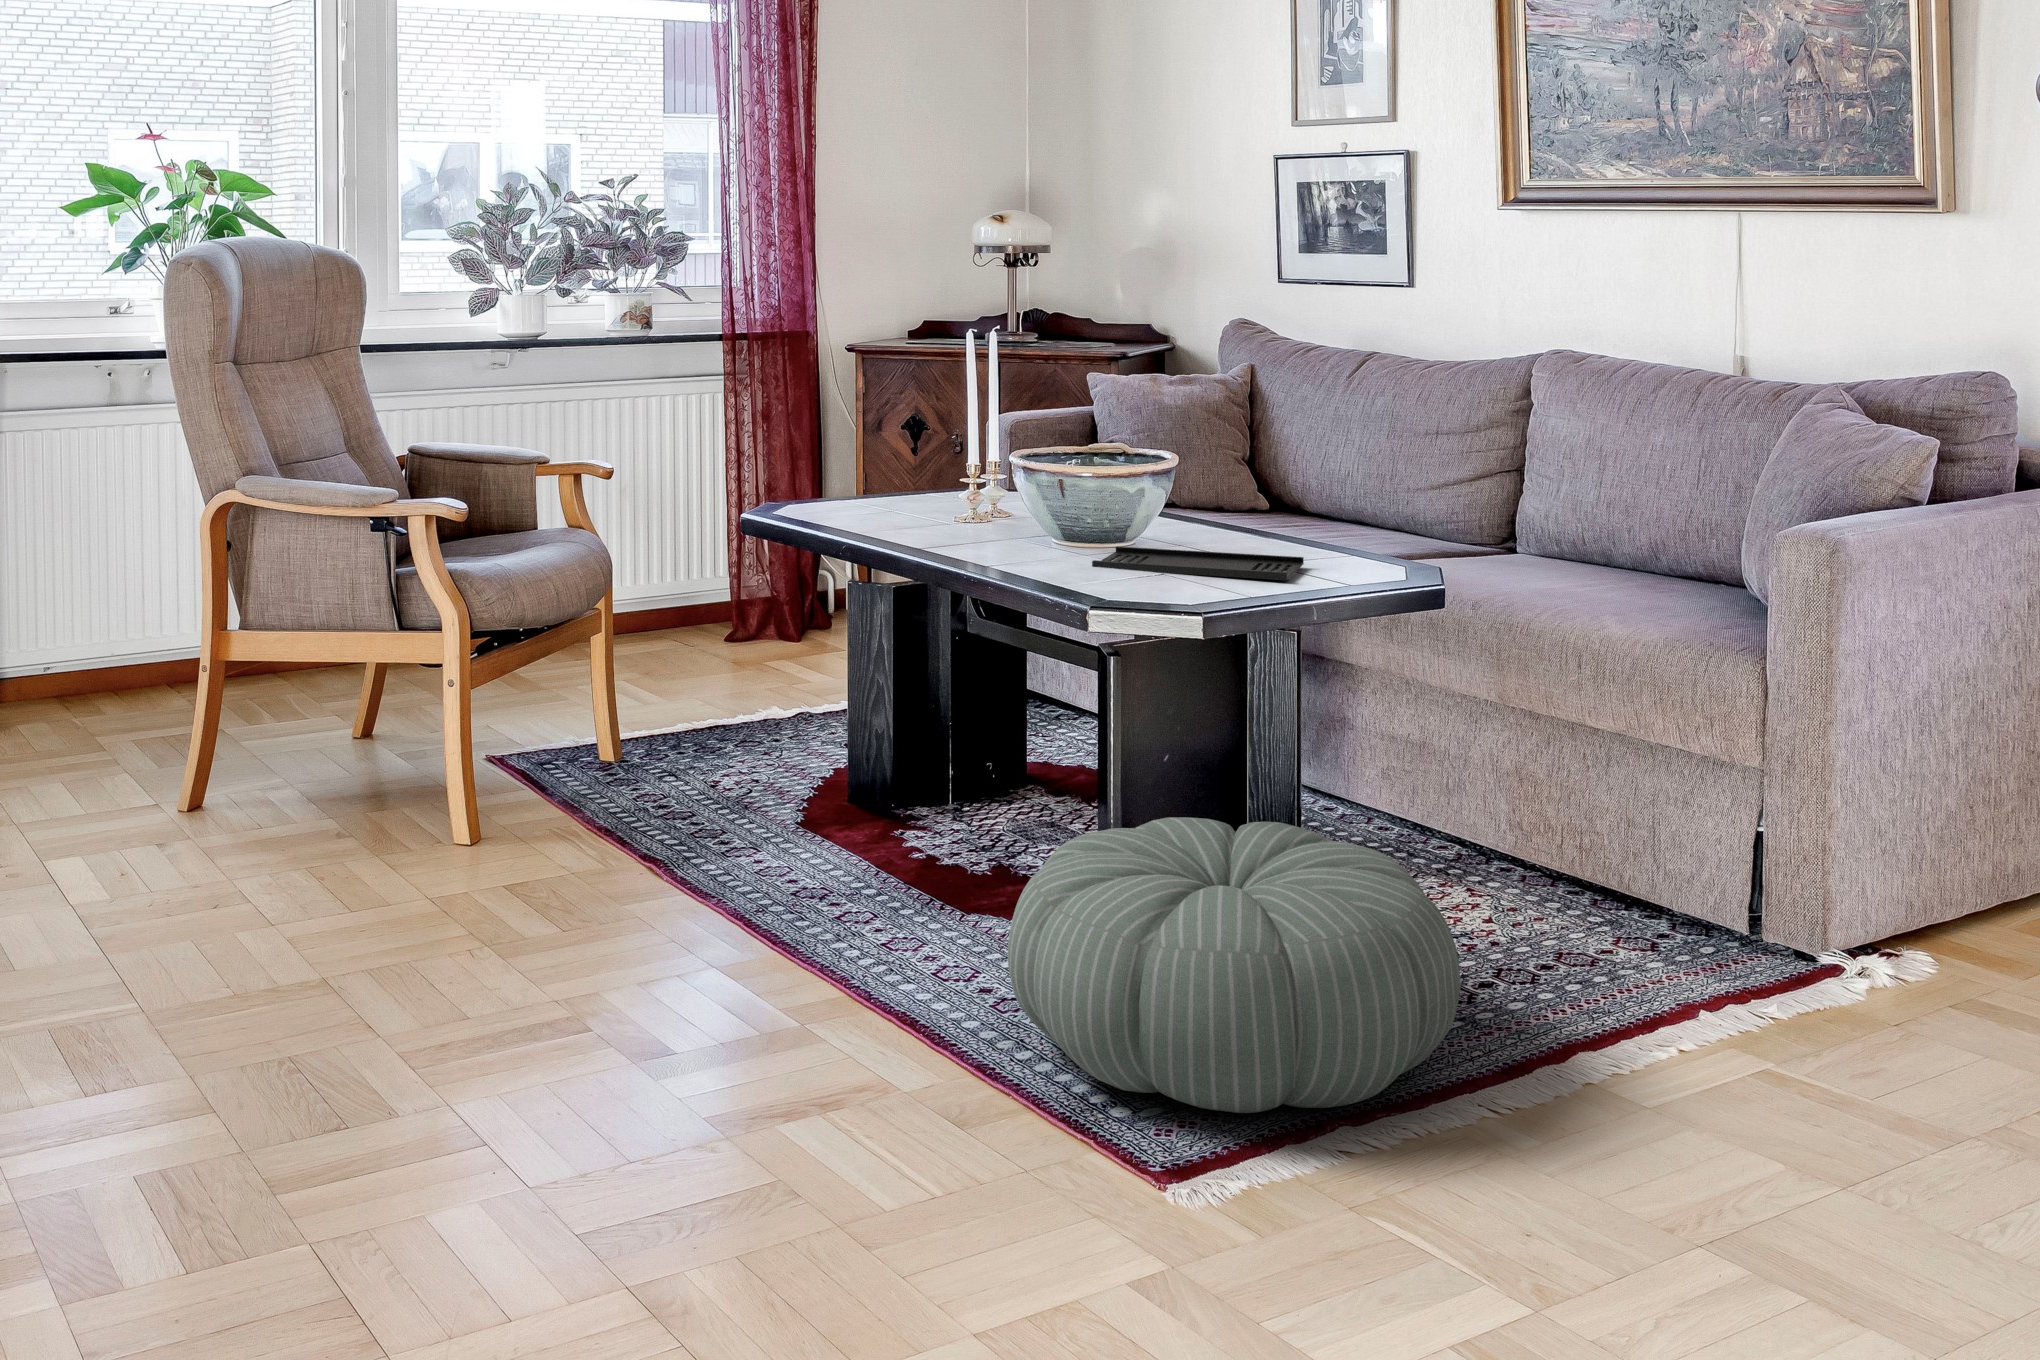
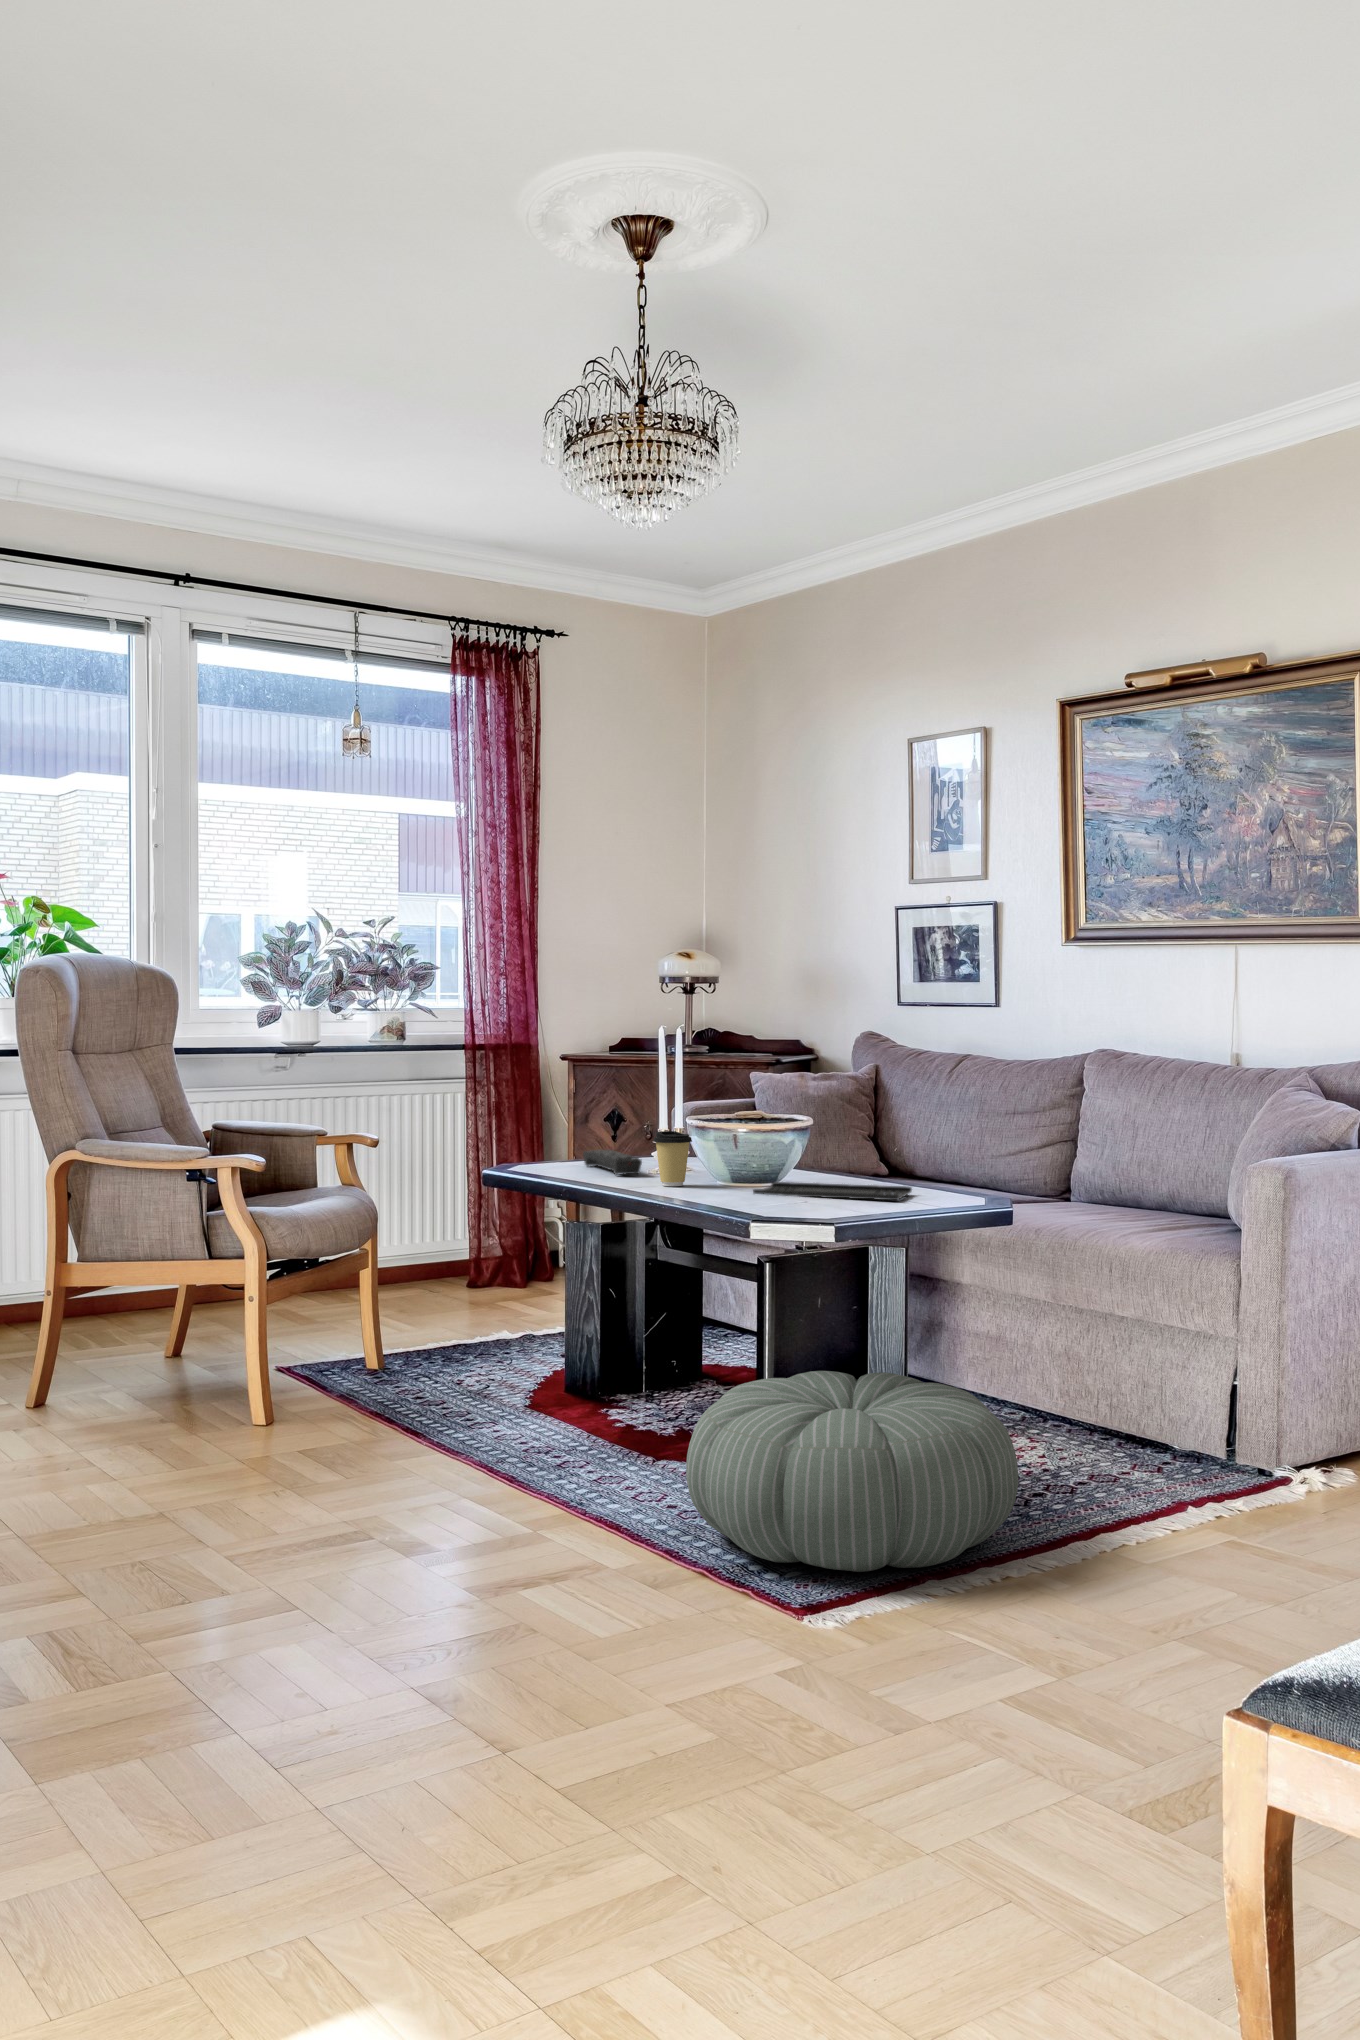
coffee cup: none [960,481,1012,554] -> present [653,1131,692,1186]
remote control: none [871,494,947,533] -> present [583,1150,642,1175]

